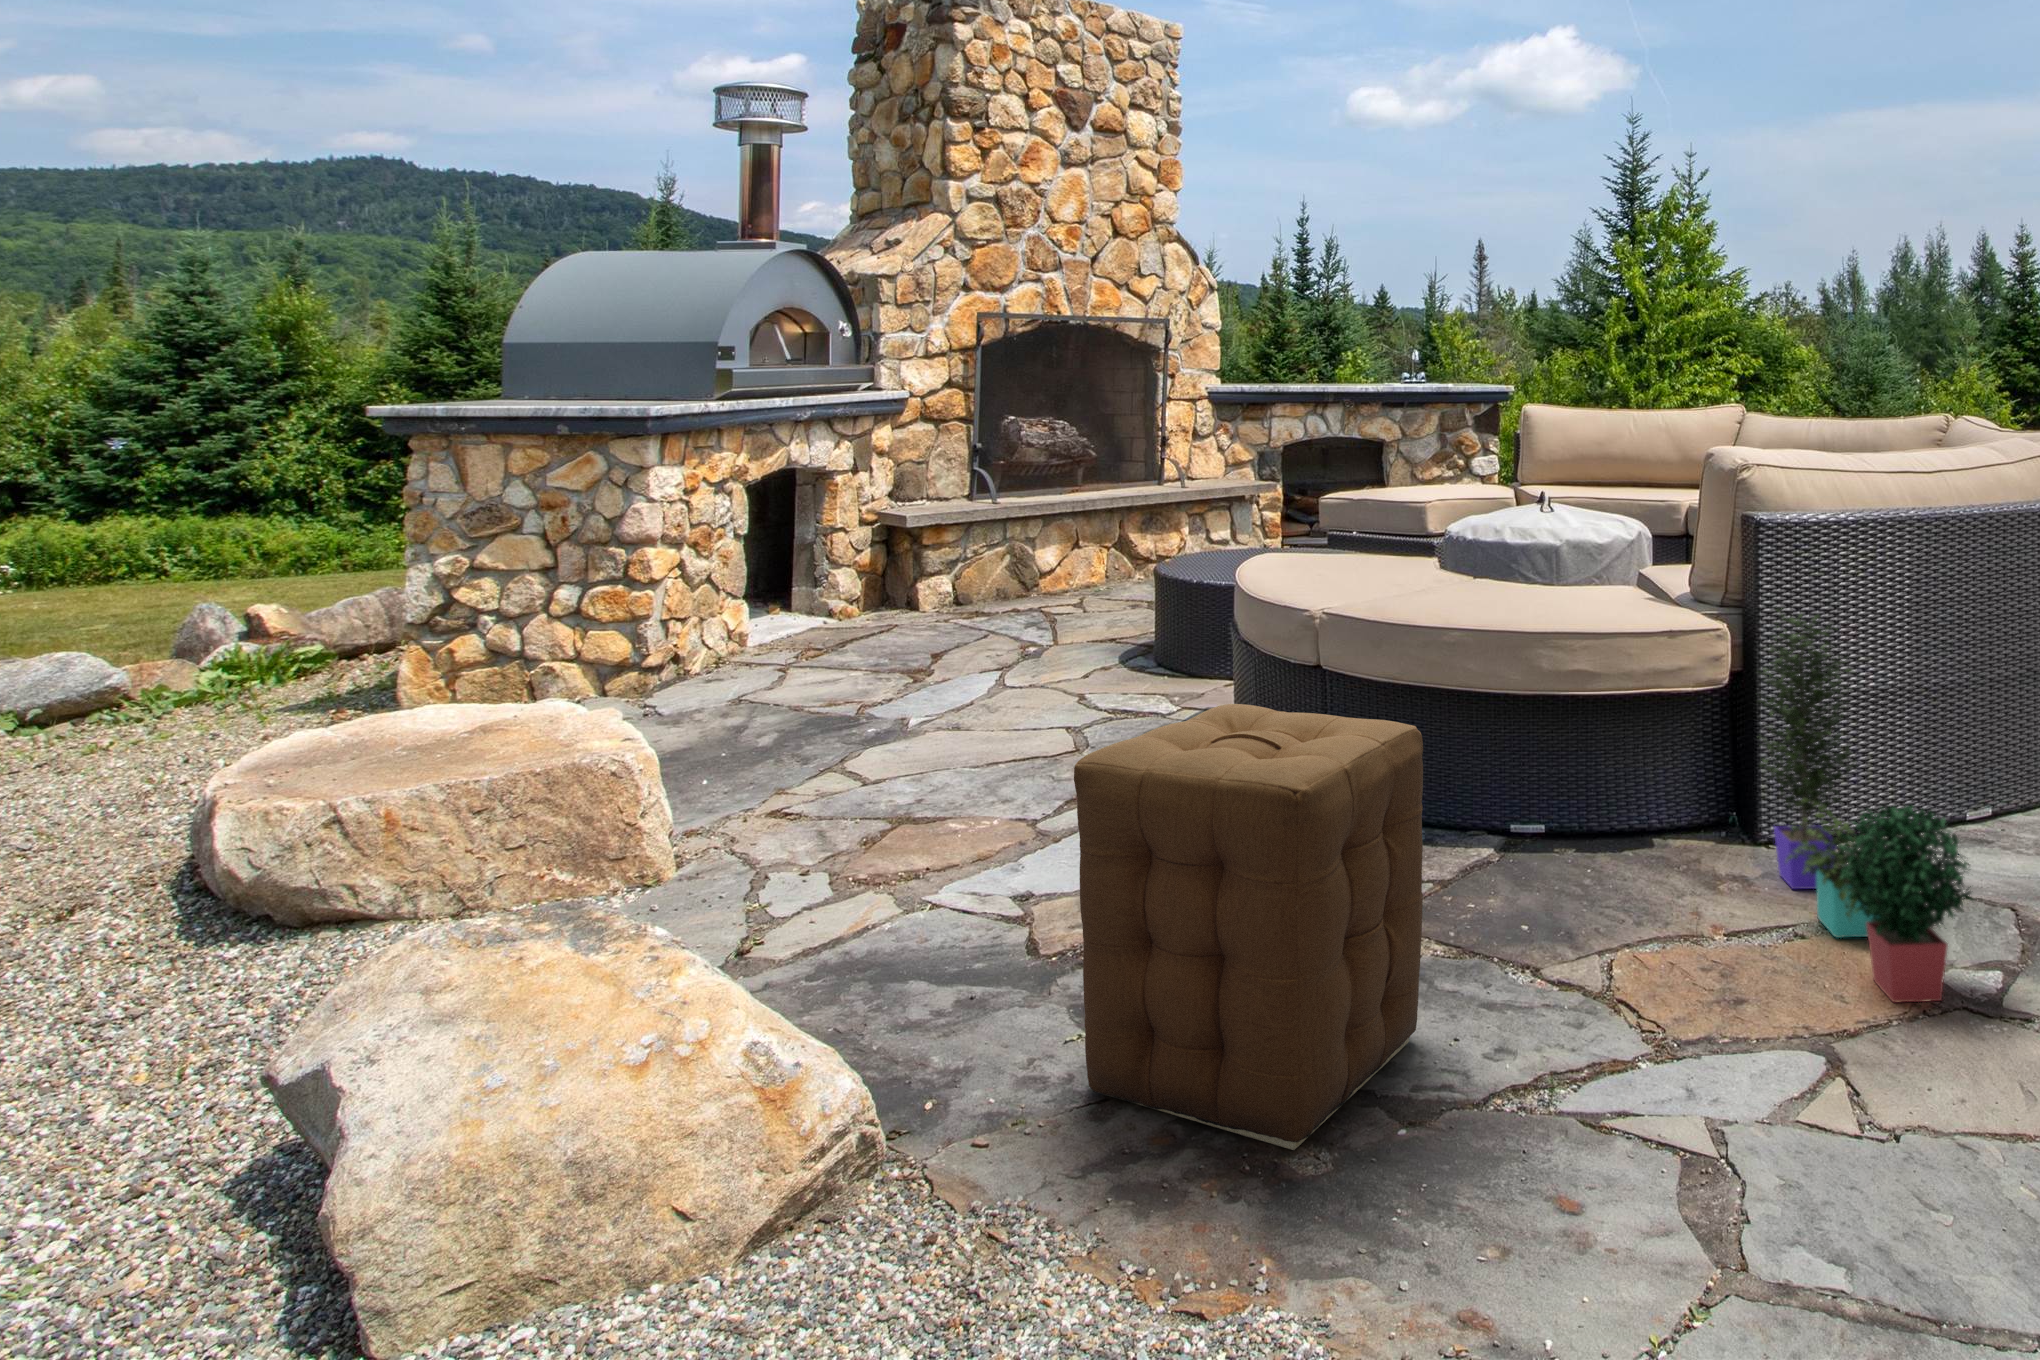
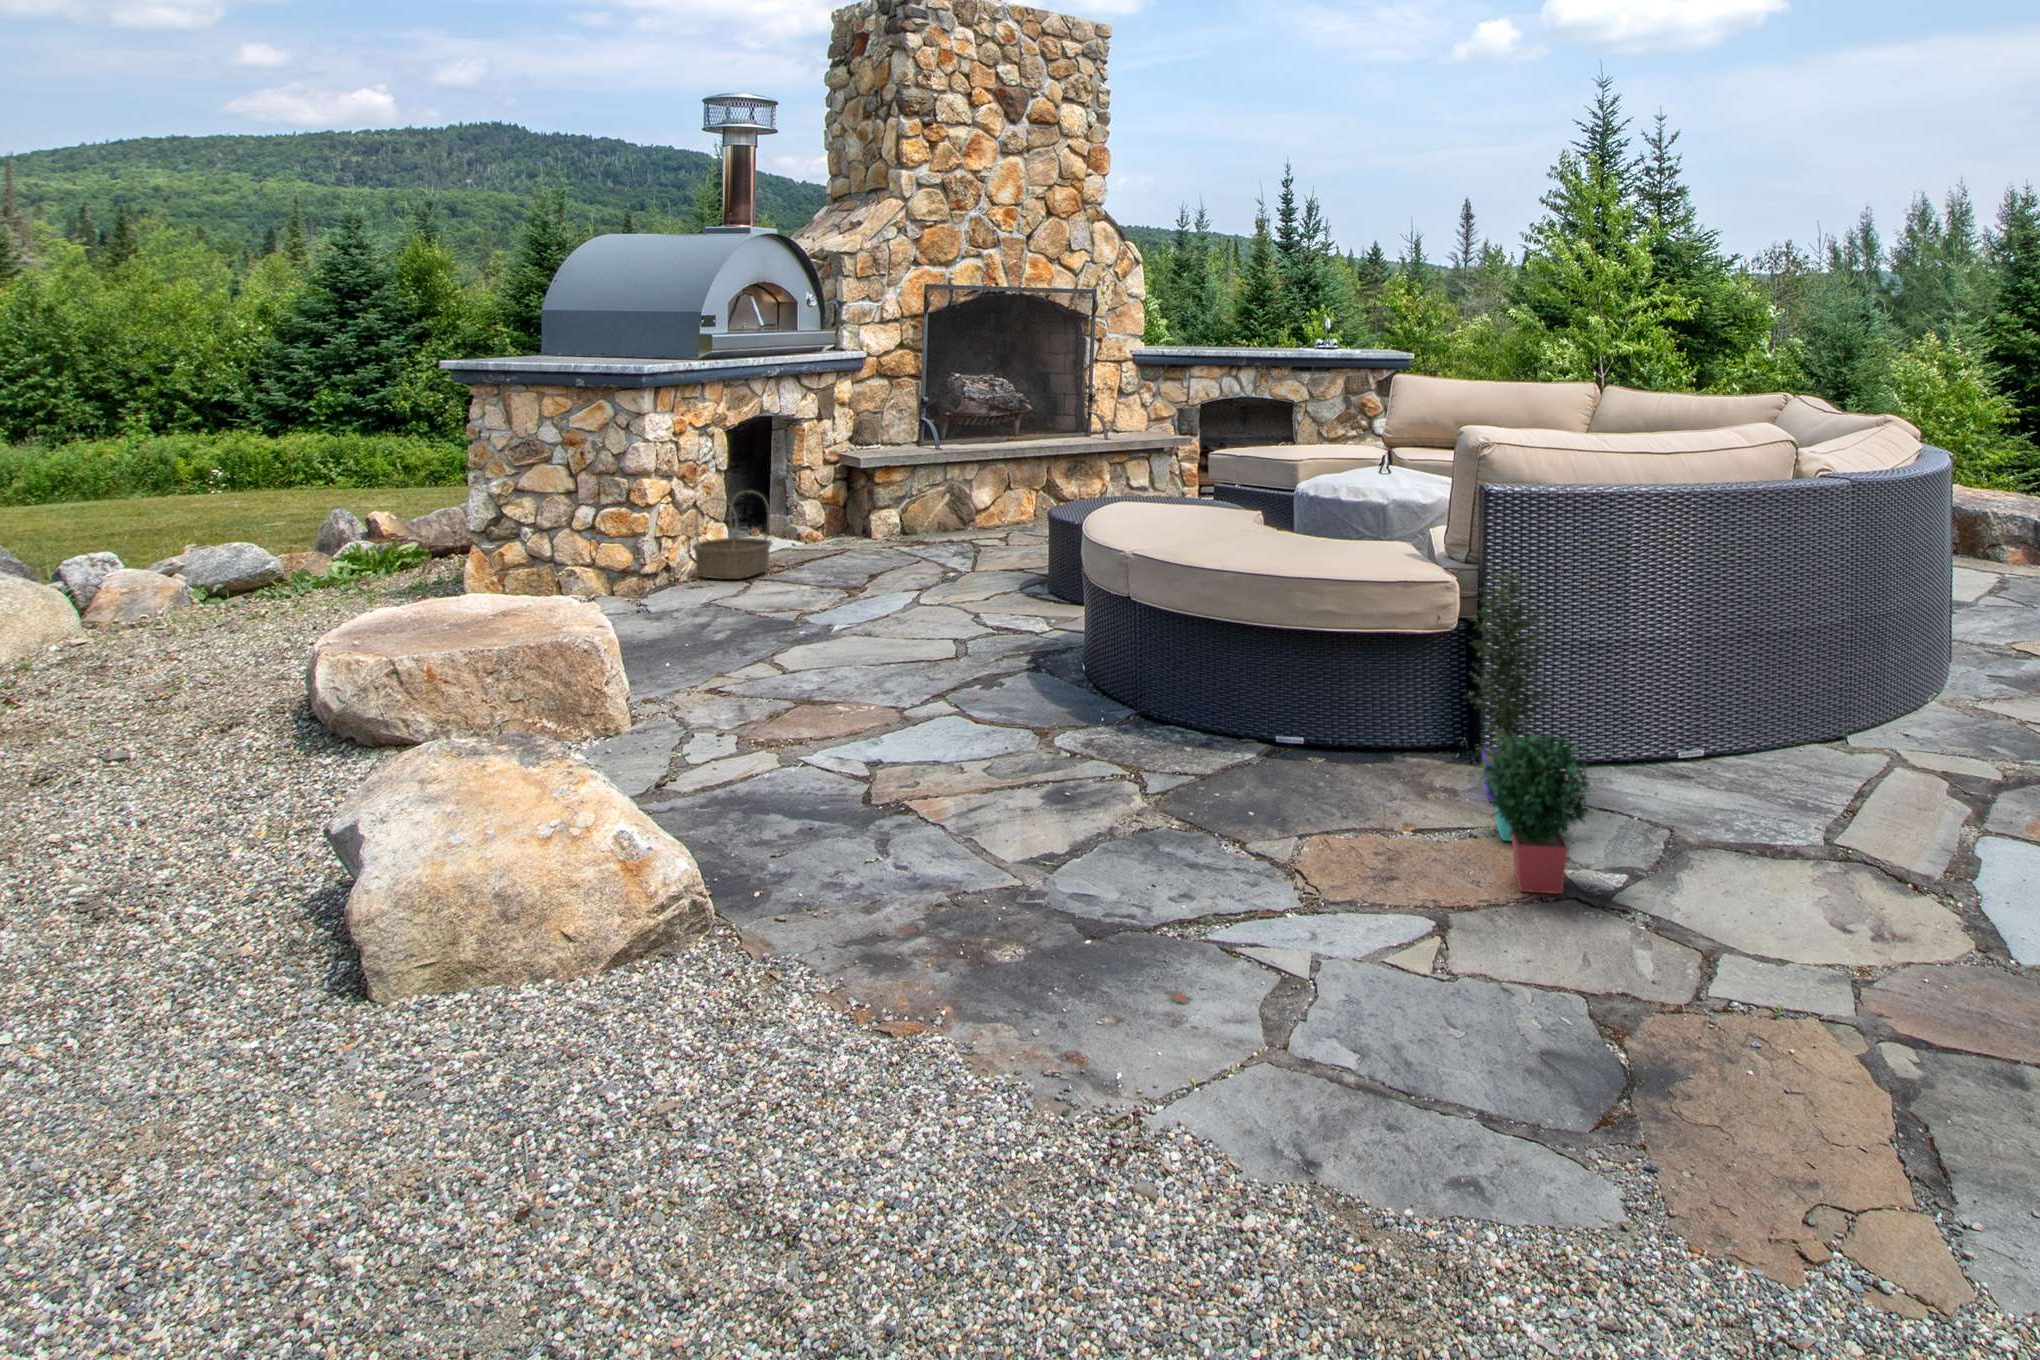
basket: none [704,561,808,671] -> present [692,491,772,579]
ottoman: present [1074,704,1423,1150] -> none [860,619,1132,947]

